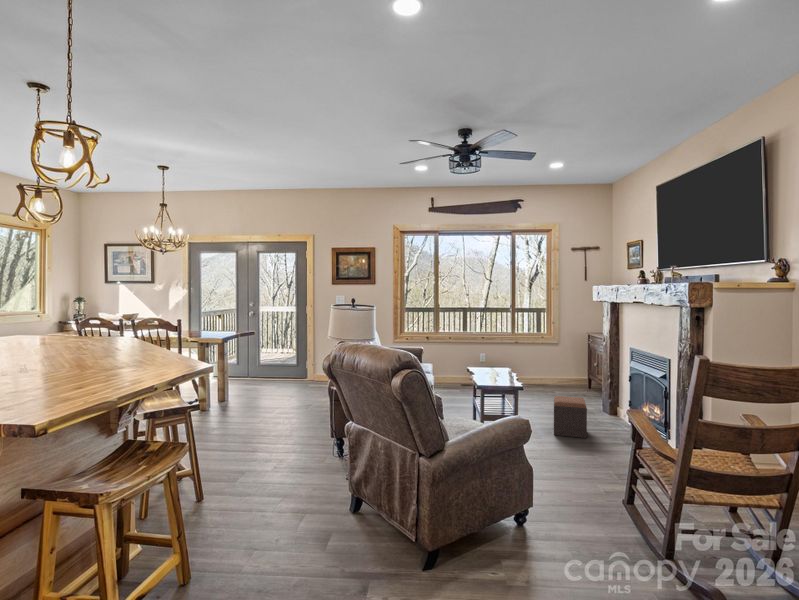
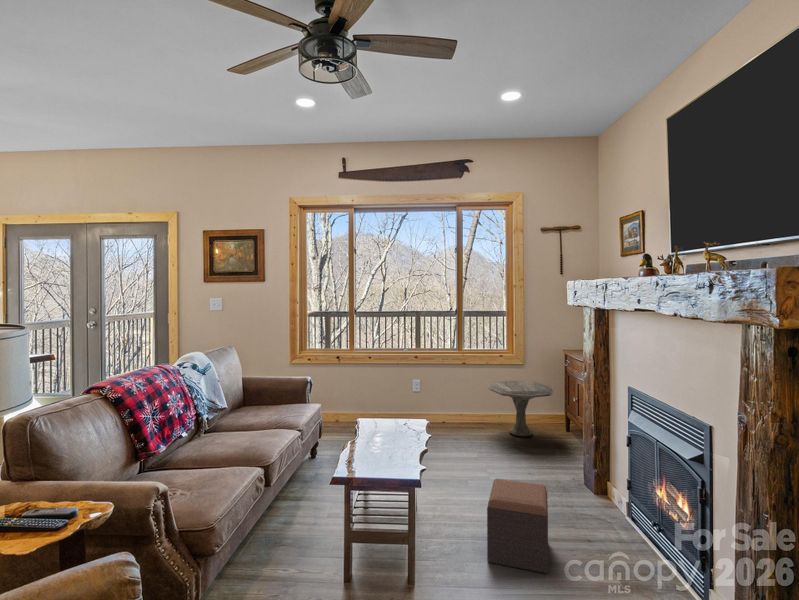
side table: none [536,355,582,391] -> present [488,381,554,437]

